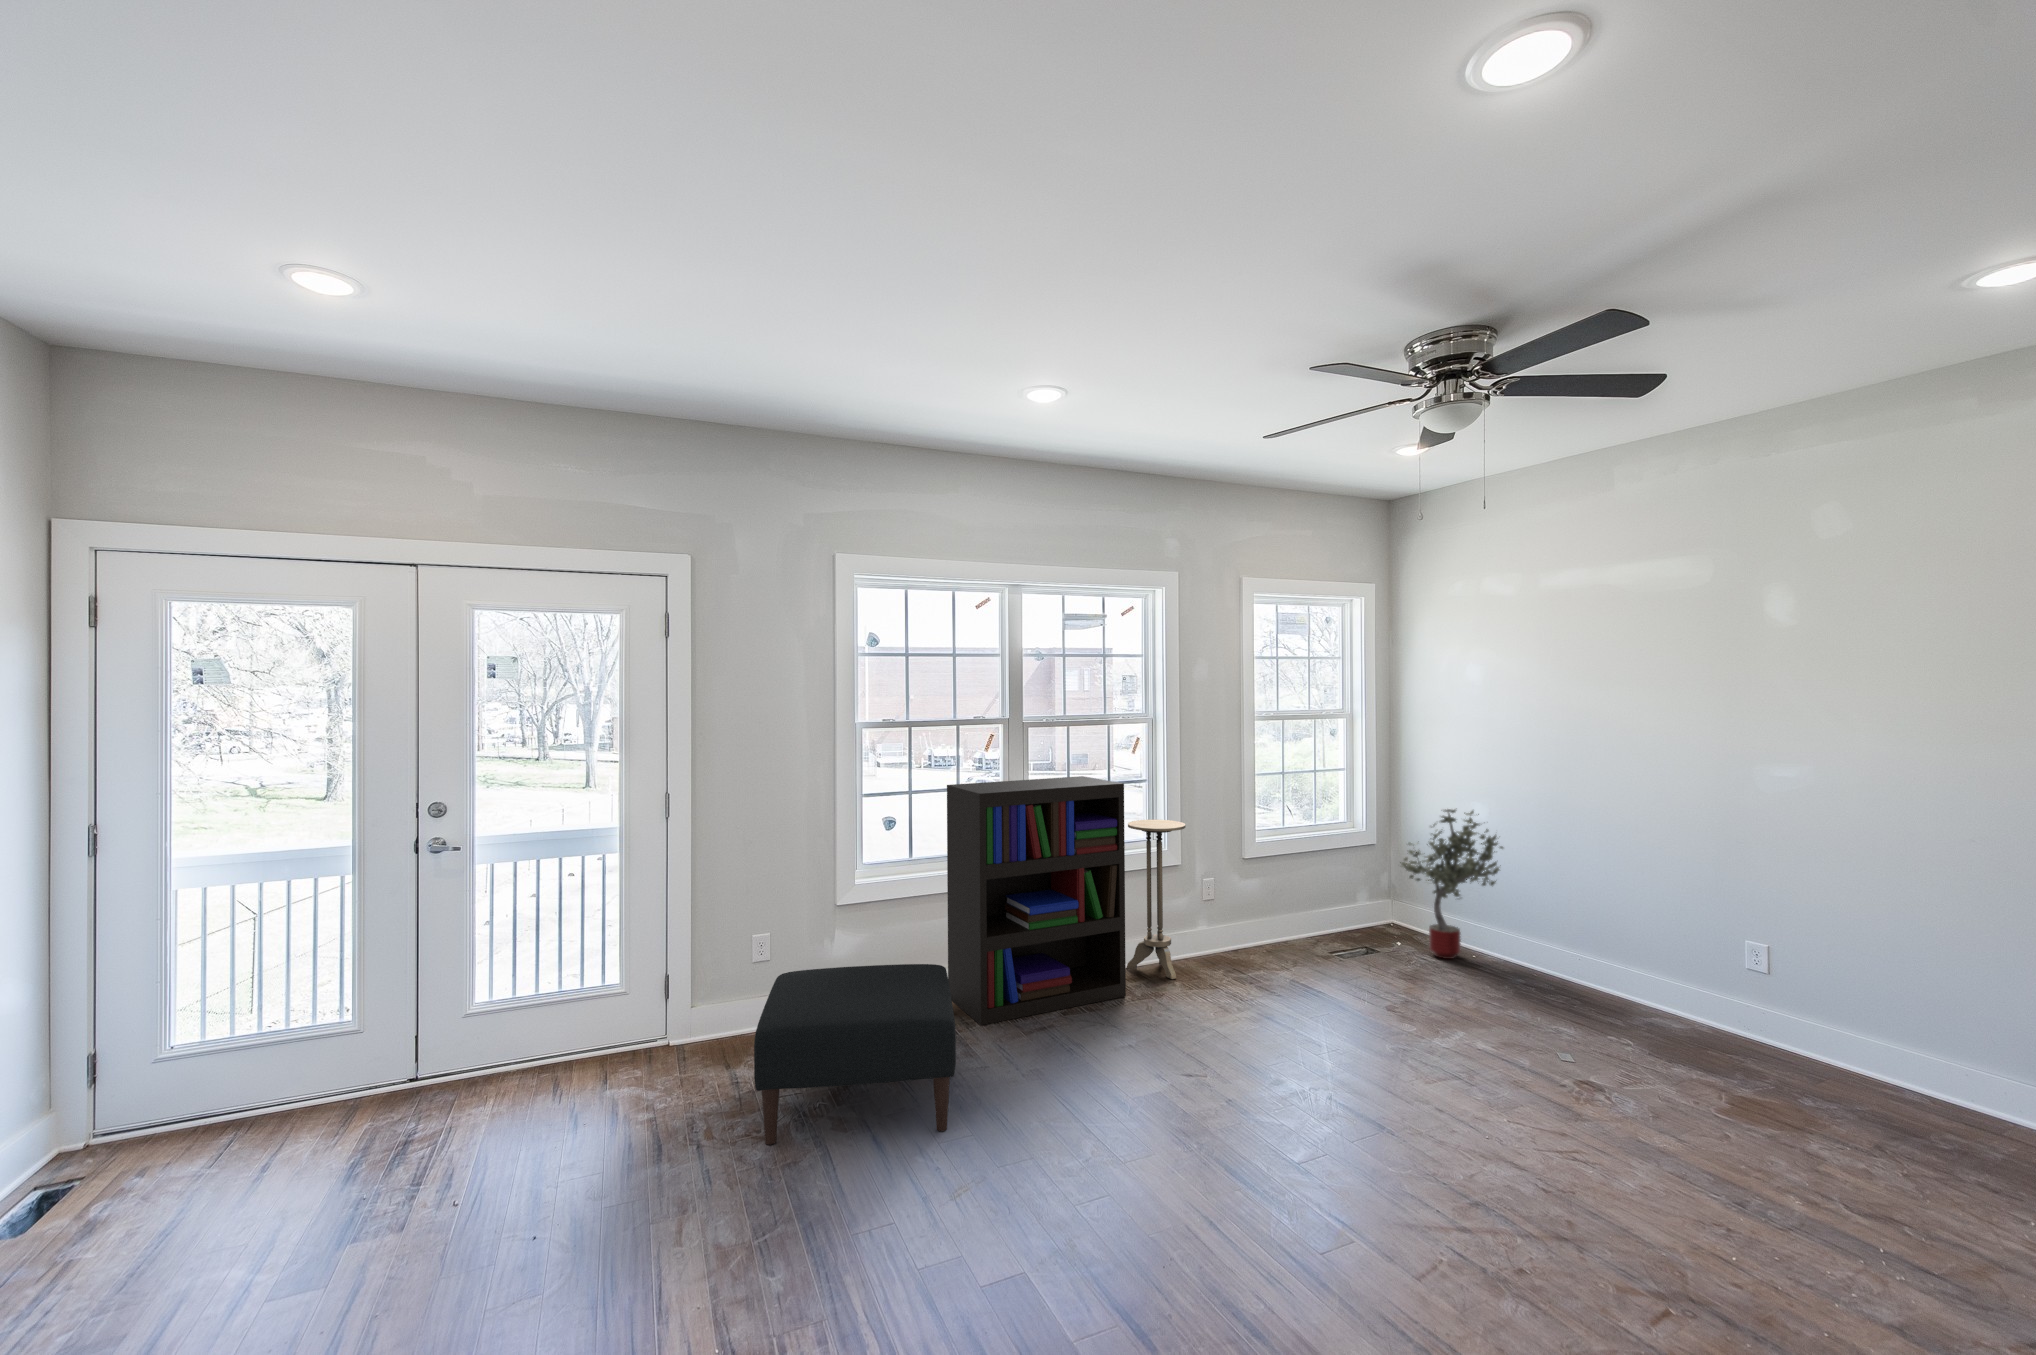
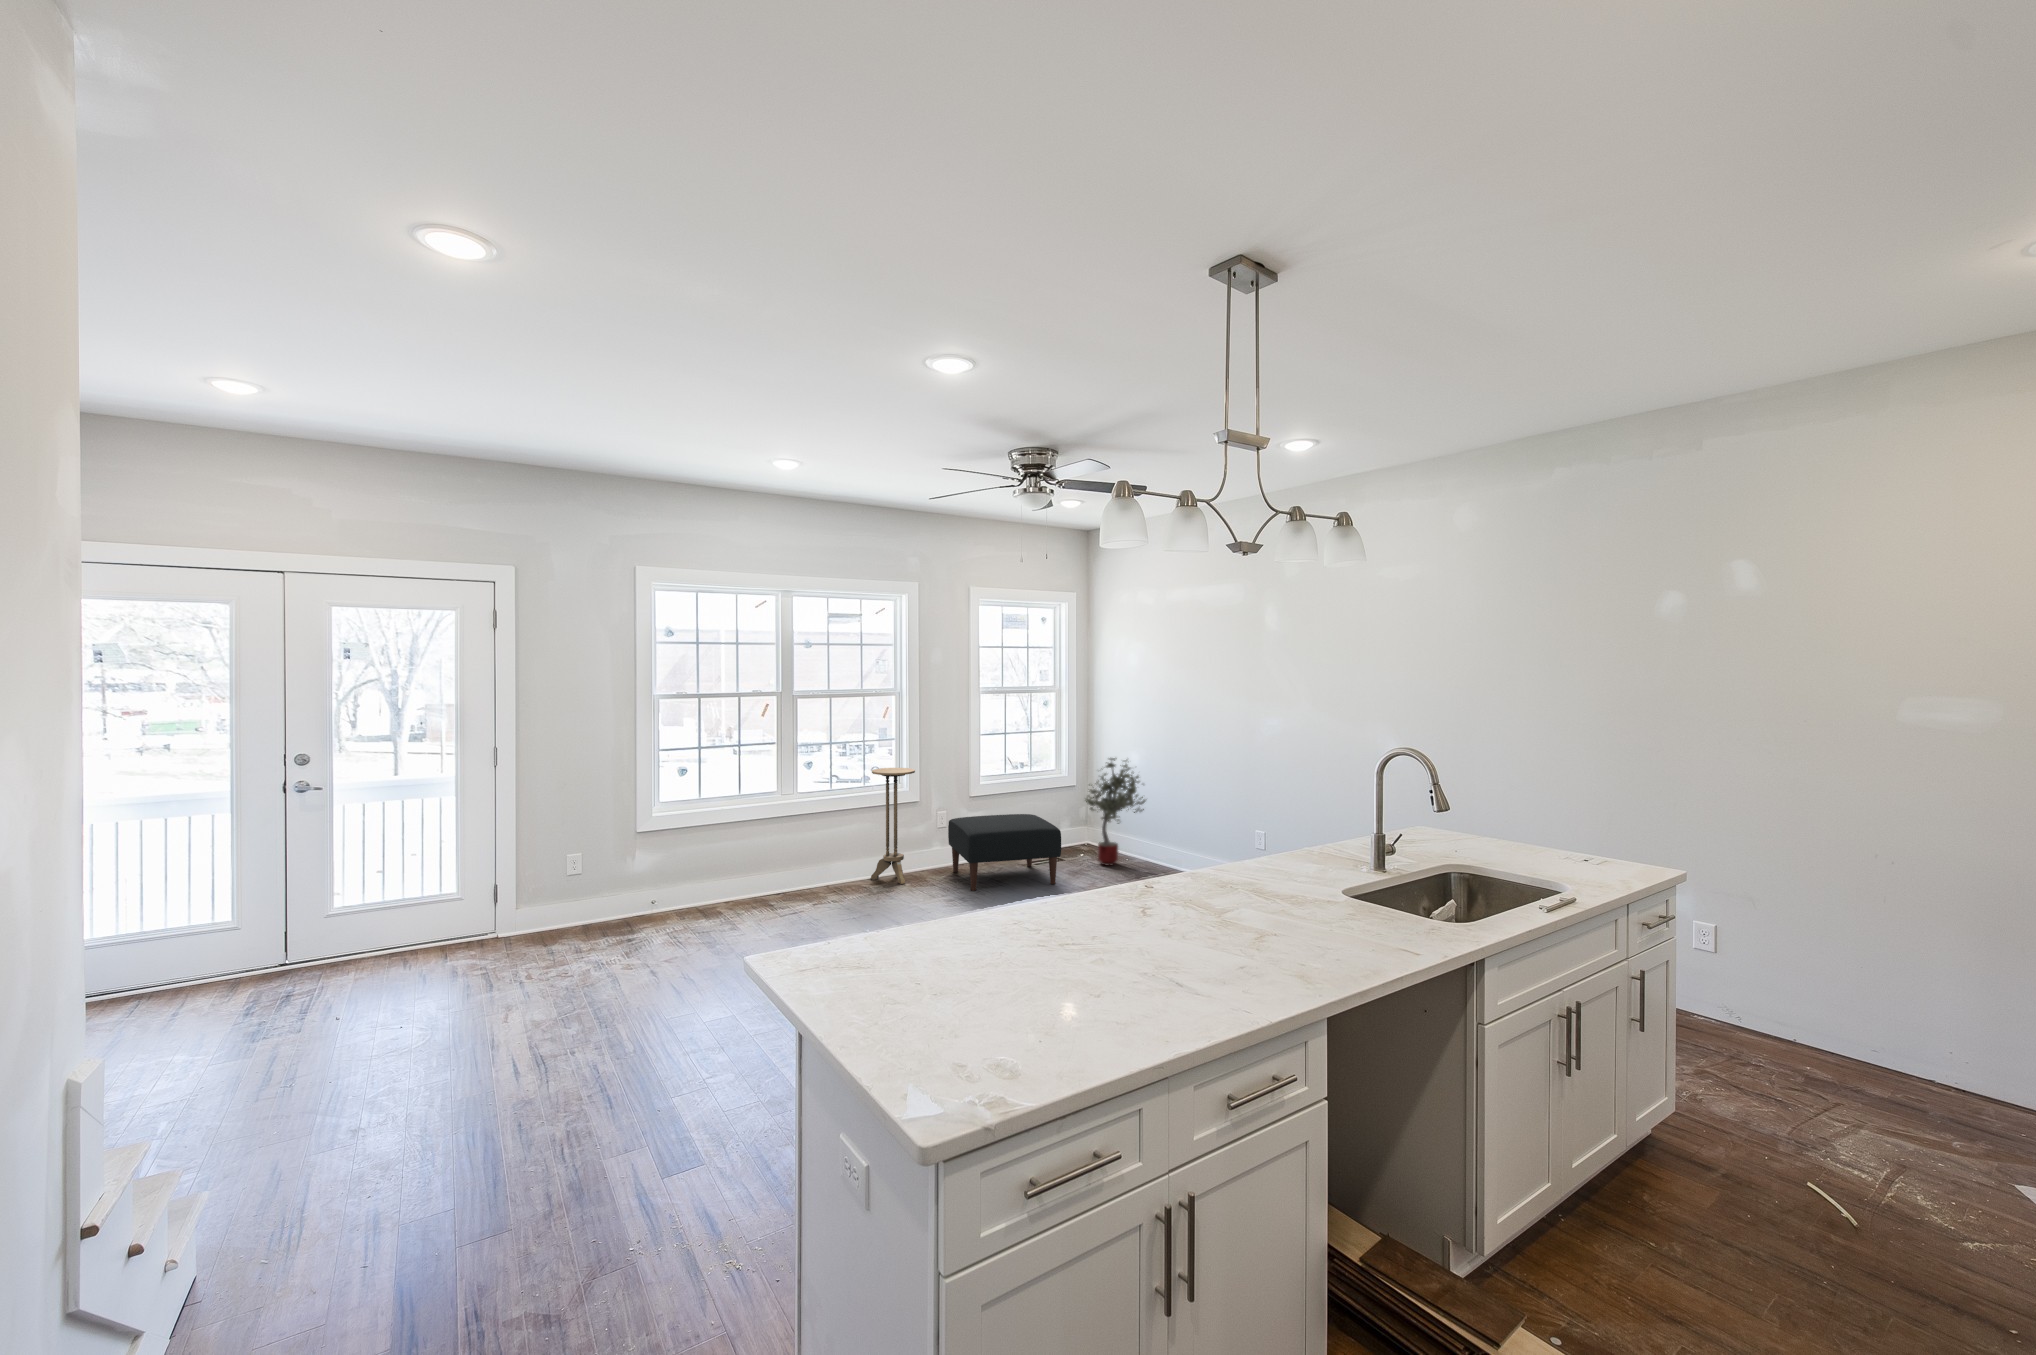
bookshelf: present [947,776,1126,1025] -> none [725,735,862,916]
ottoman: present [754,964,956,1145] -> present [948,814,1061,891]

